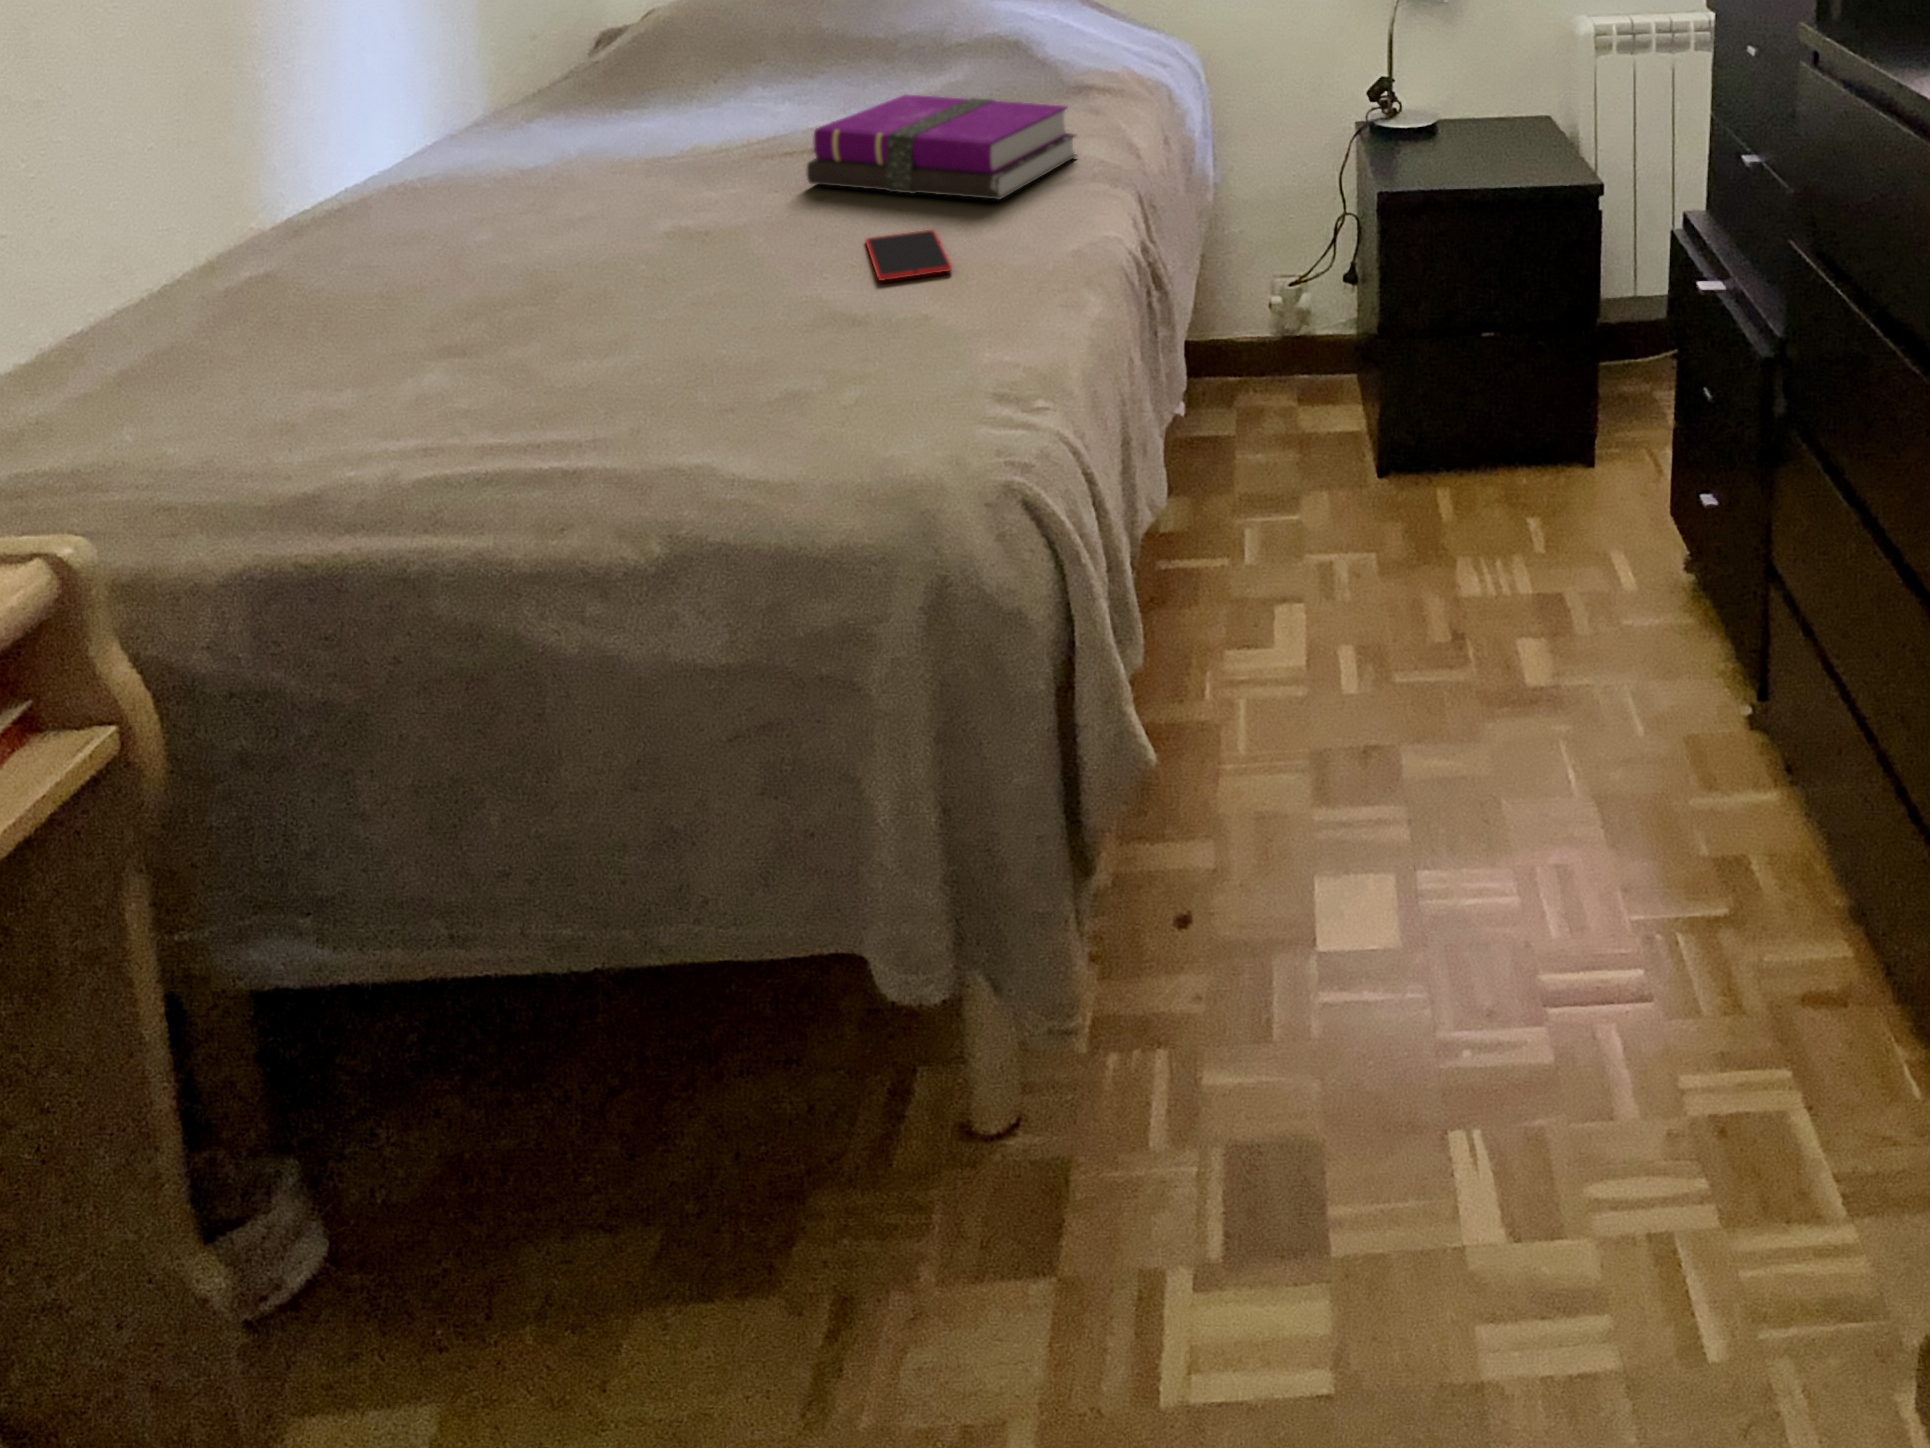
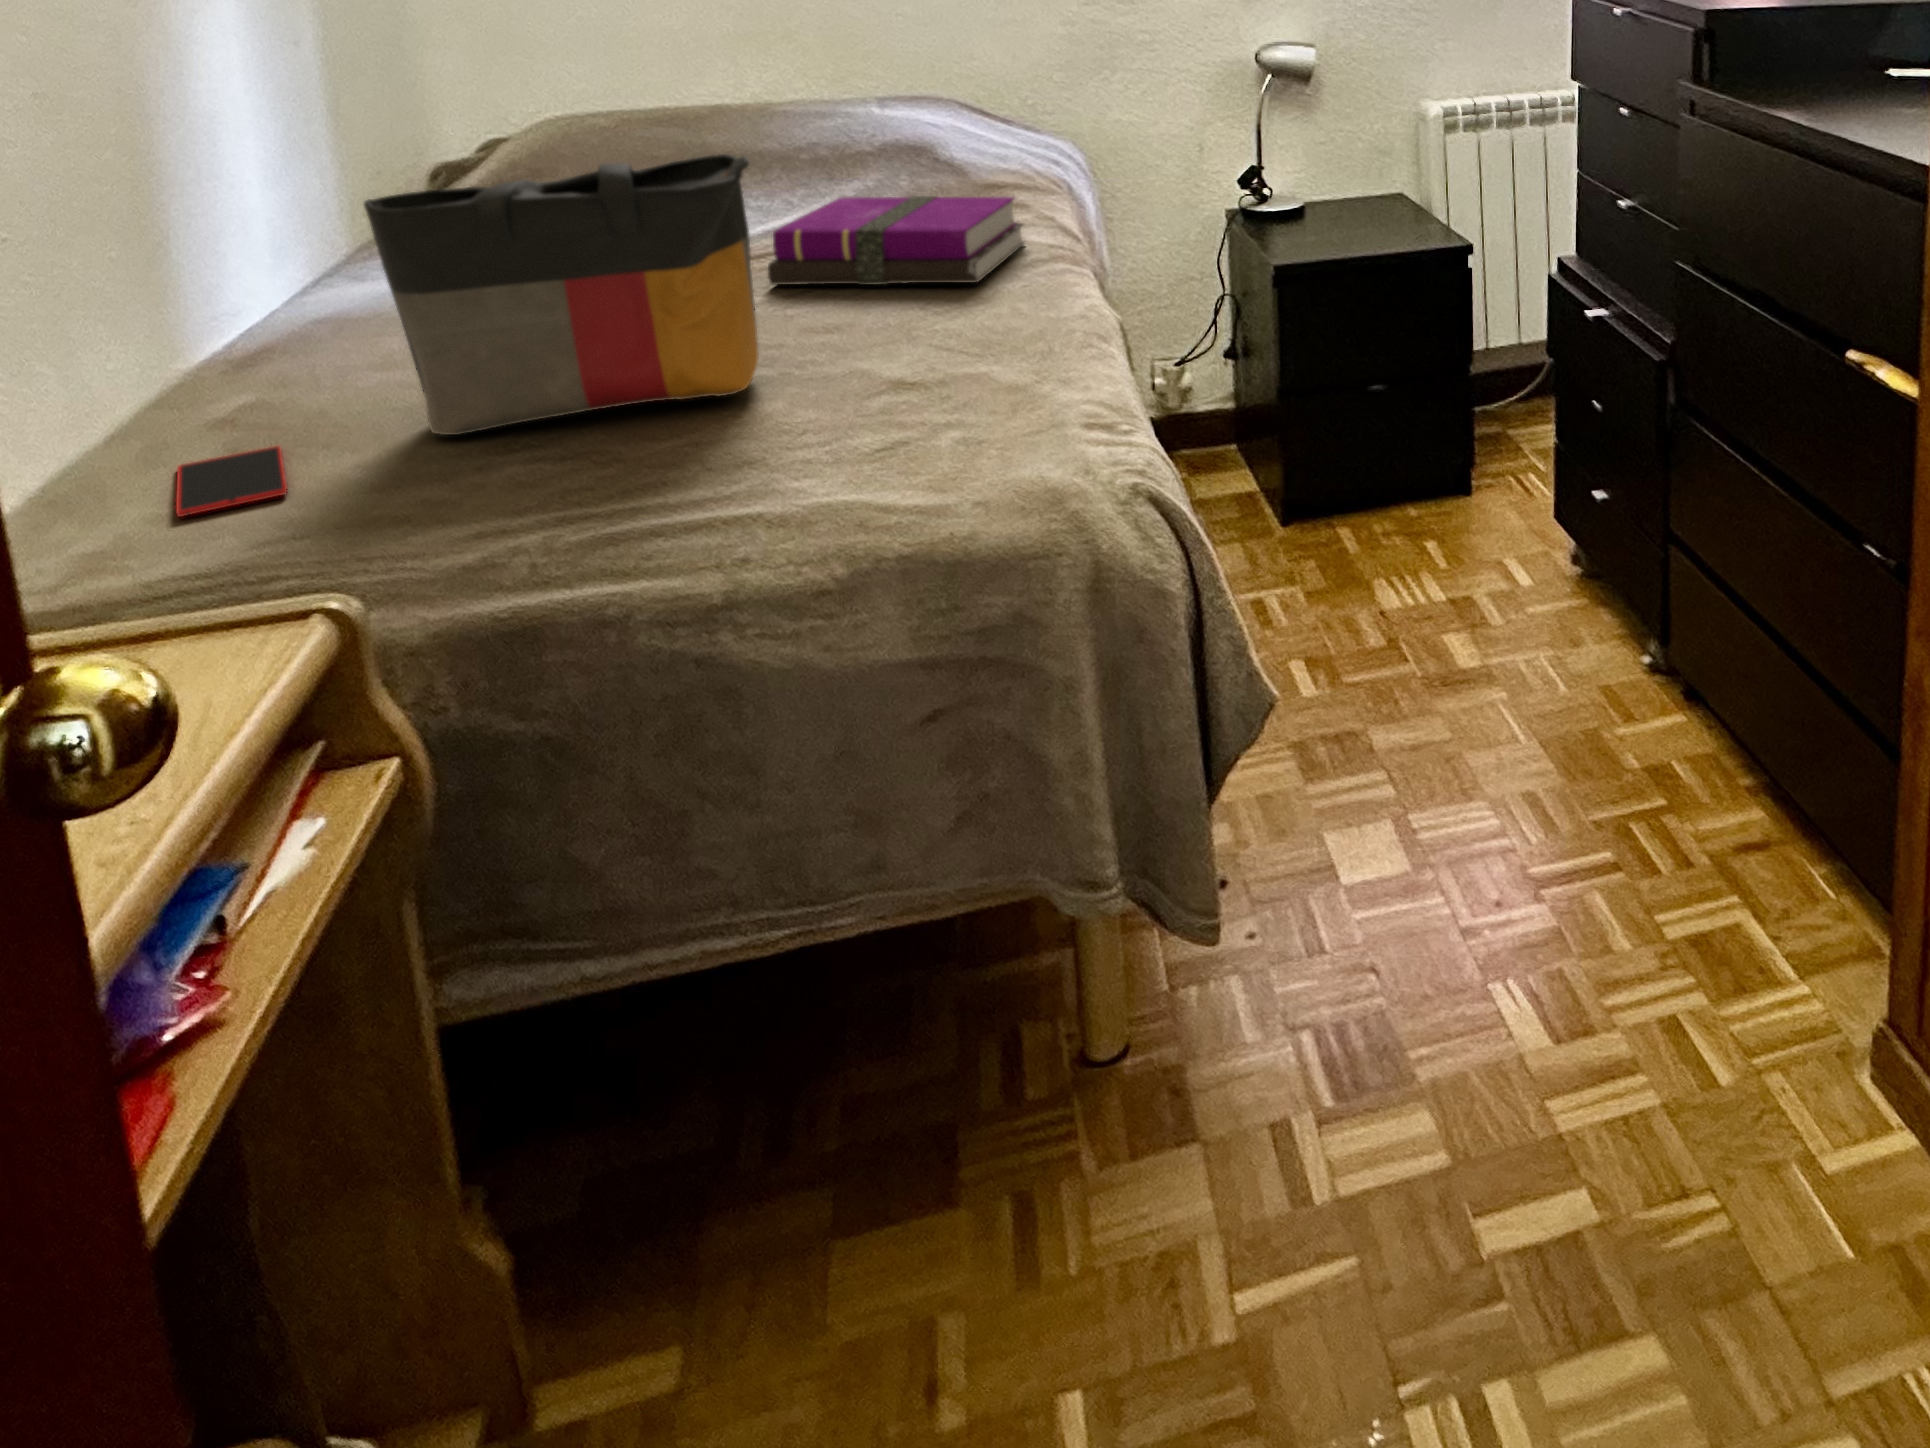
tote bag: none [345,58,724,332] -> present [364,154,759,435]
smartphone: present [866,230,952,281] -> present [176,446,288,517]

